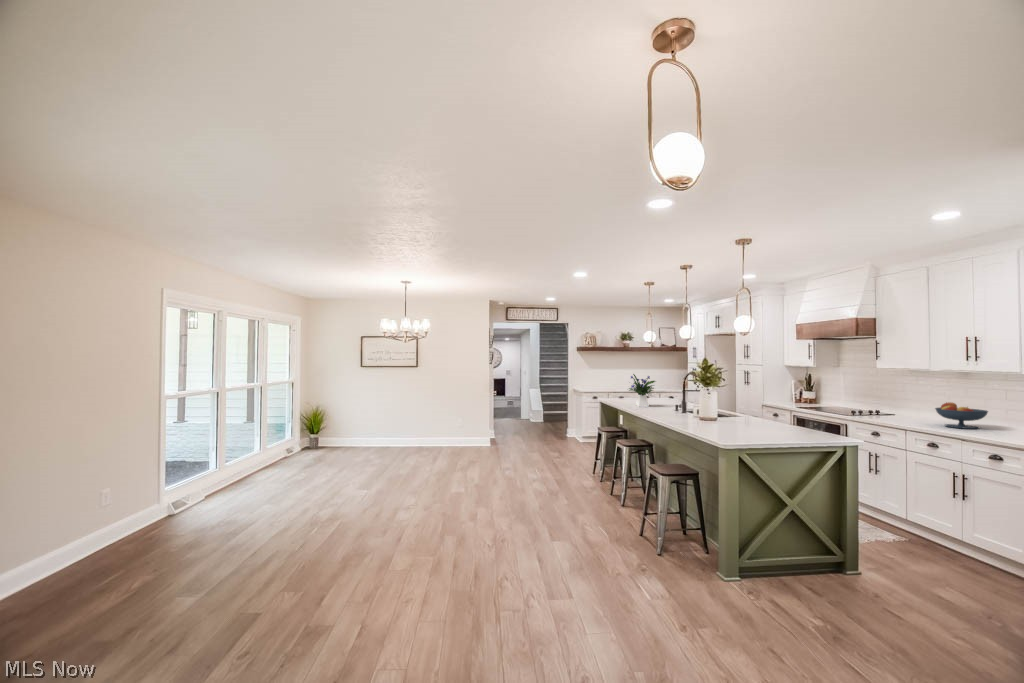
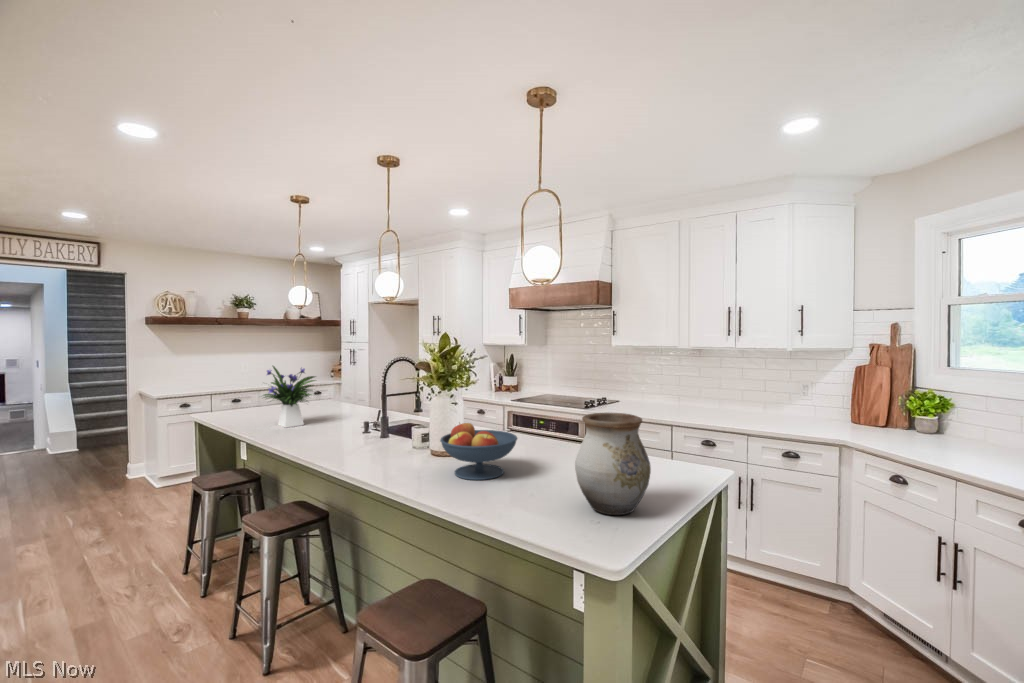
vase: none [740,395,778,439] -> present [575,413,651,515]
fruit bowl: present [935,402,988,429] -> present [440,423,517,480]

